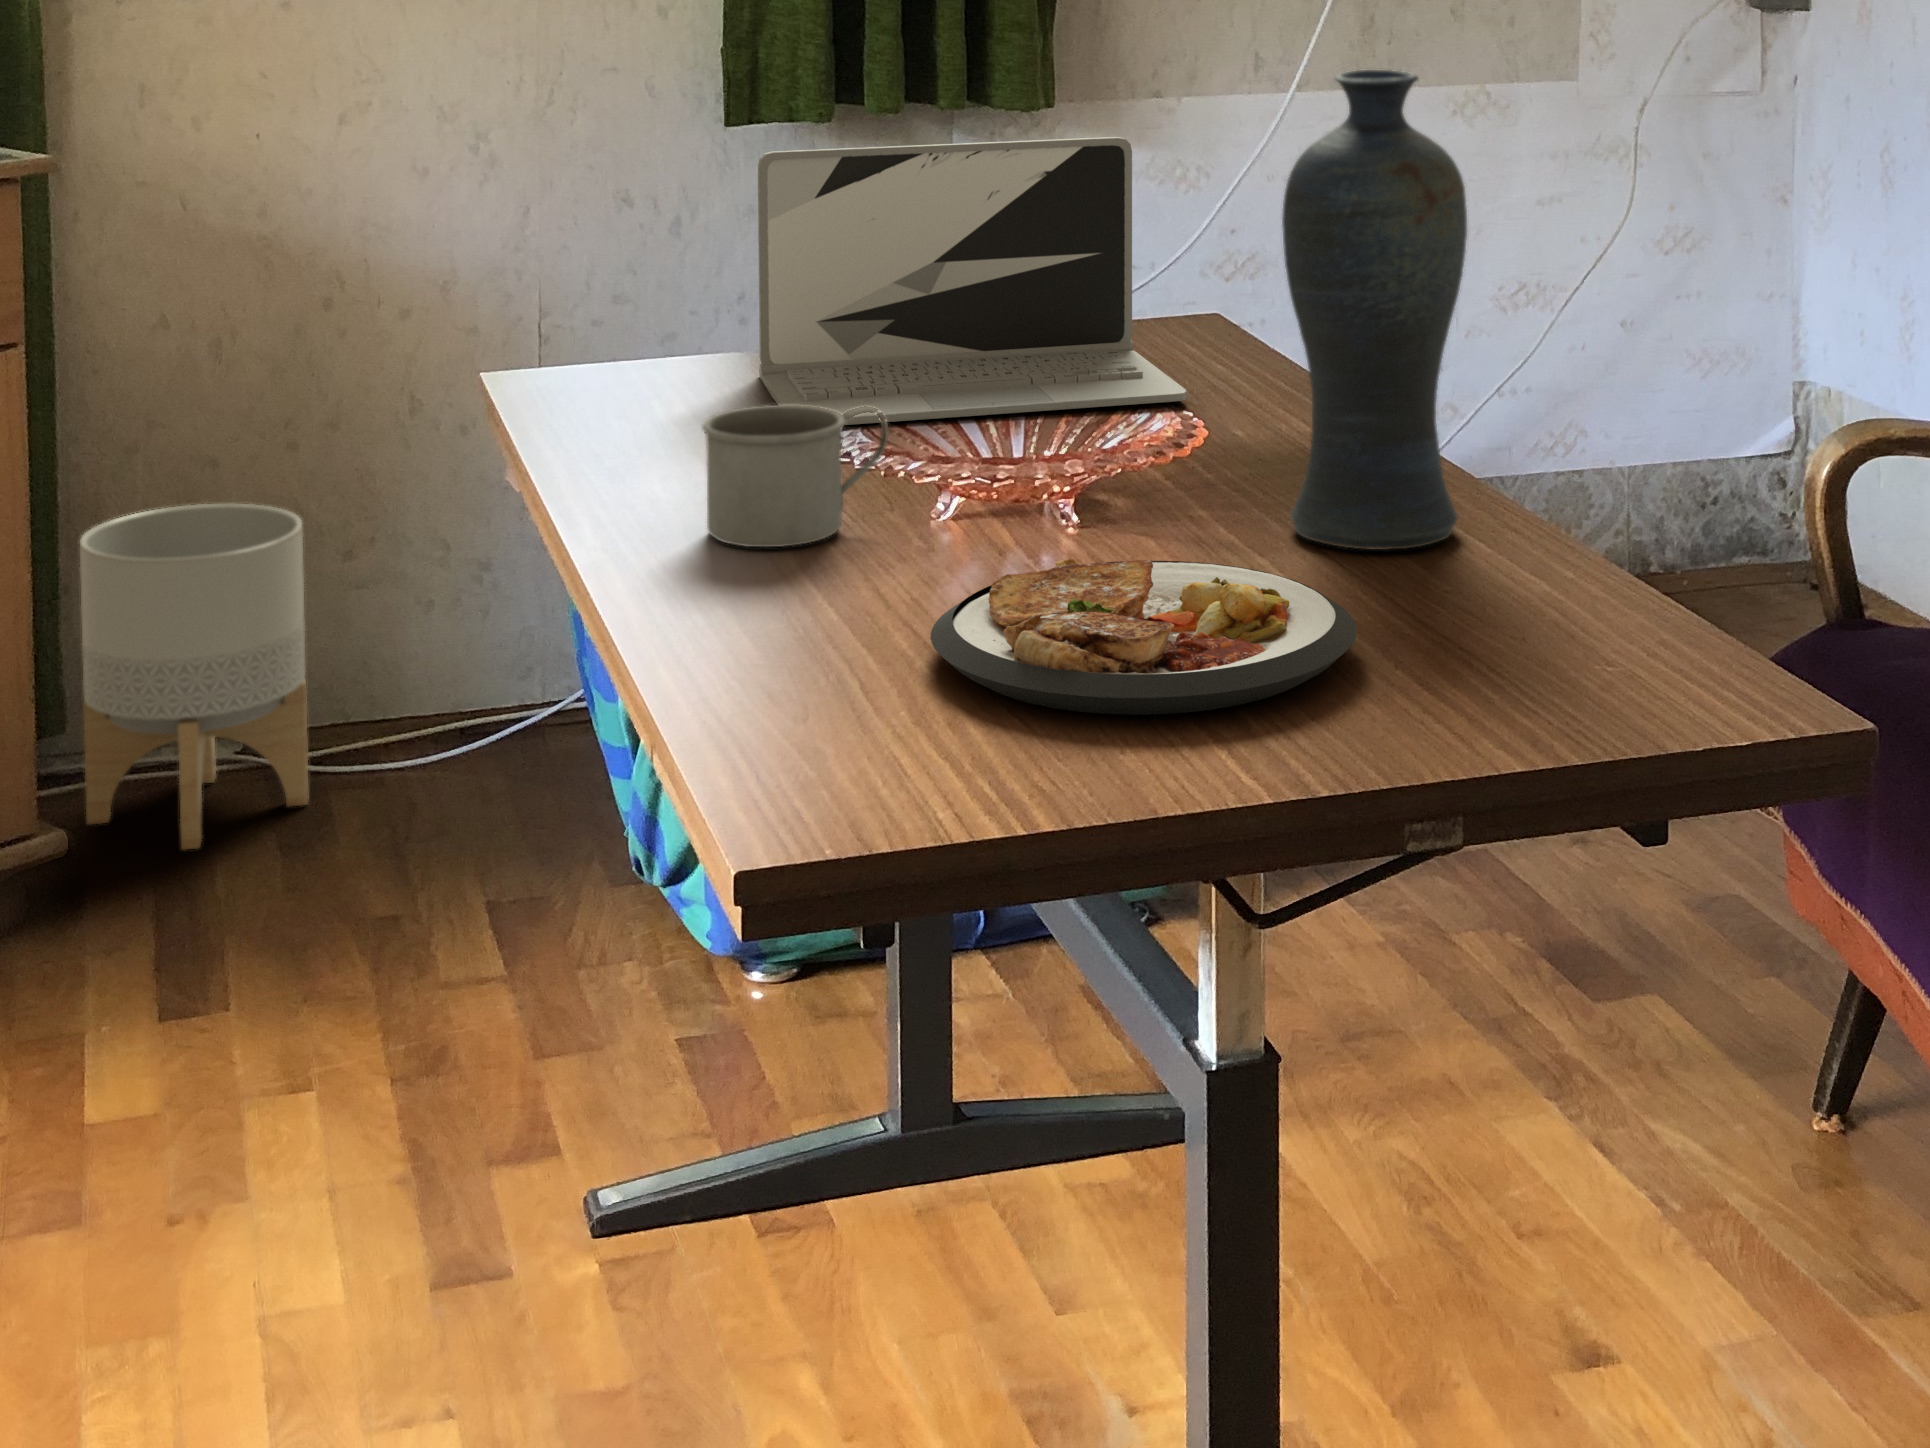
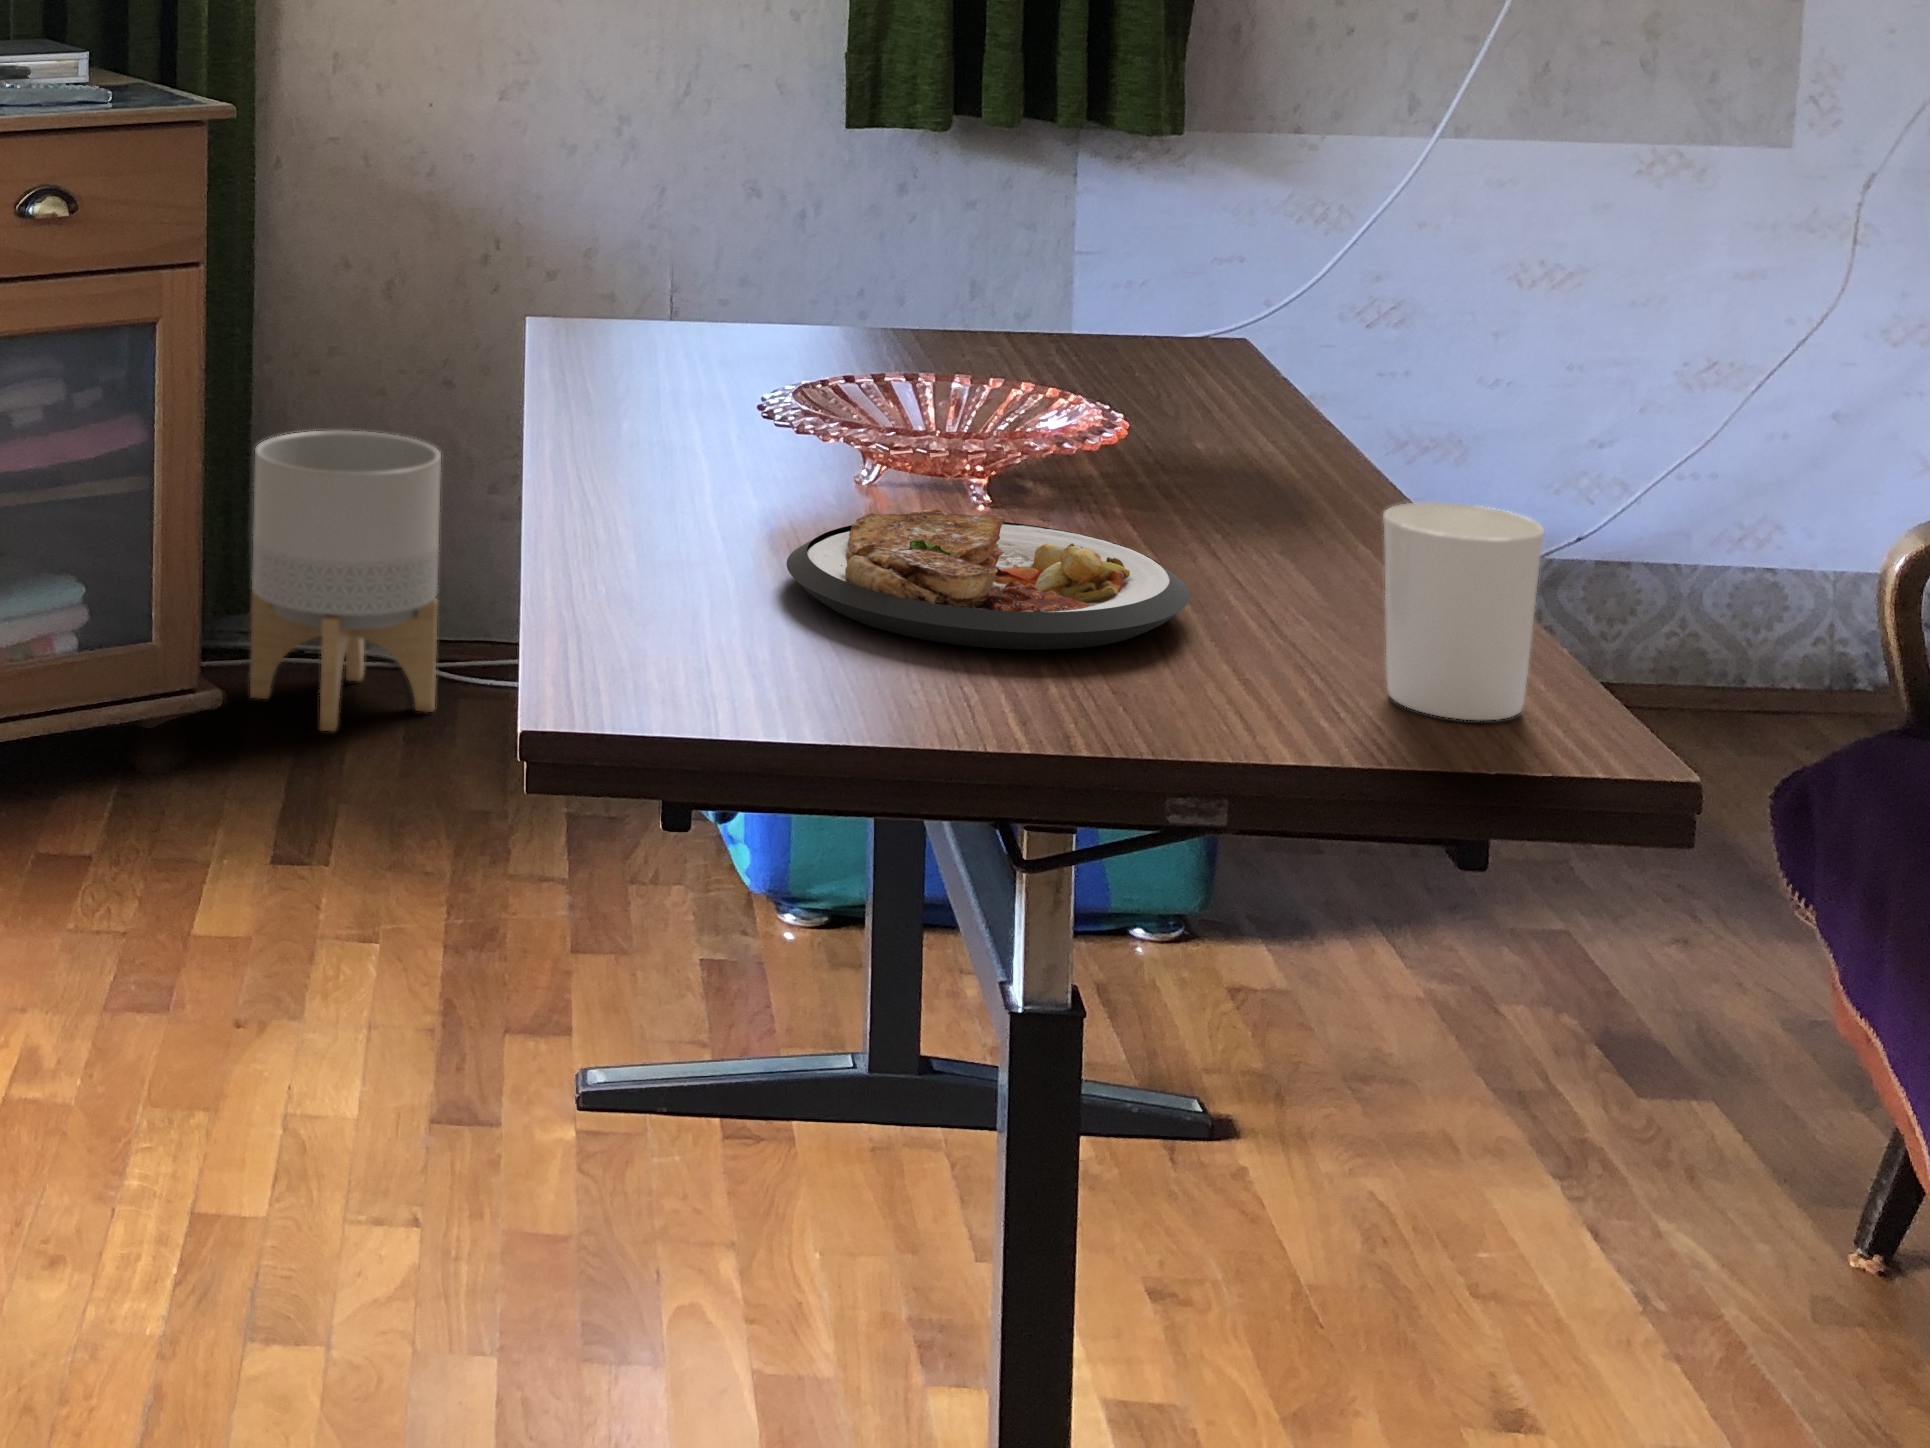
vase: present [1282,70,1467,550] -> none [1197,85,1388,554]
laptop: present [758,137,1187,425] -> none [774,137,1168,407]
mug: present [702,405,888,547] -> none [652,352,822,477]
candle holder: none [1566,492,1720,715] -> present [1383,502,1545,720]

